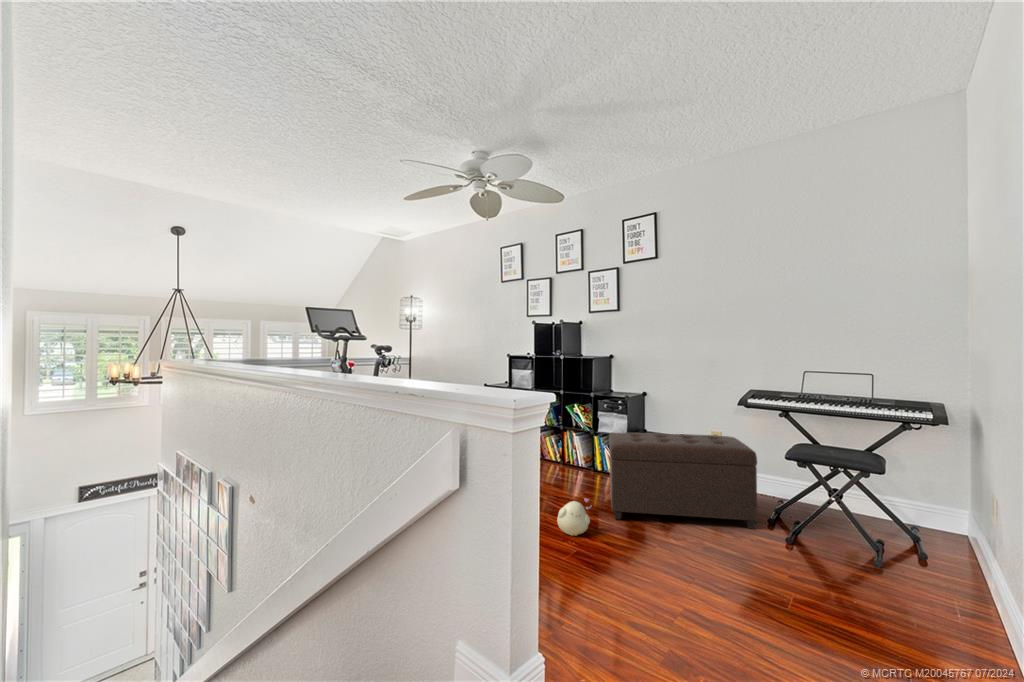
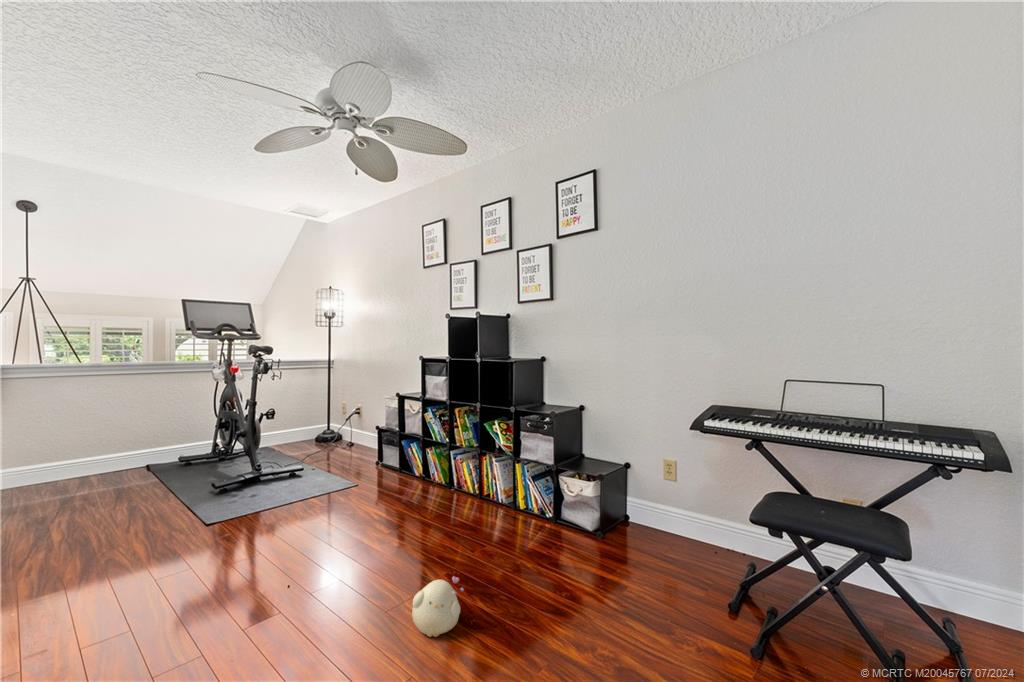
ottoman: present [609,433,757,529] -> none [502,466,714,619]

